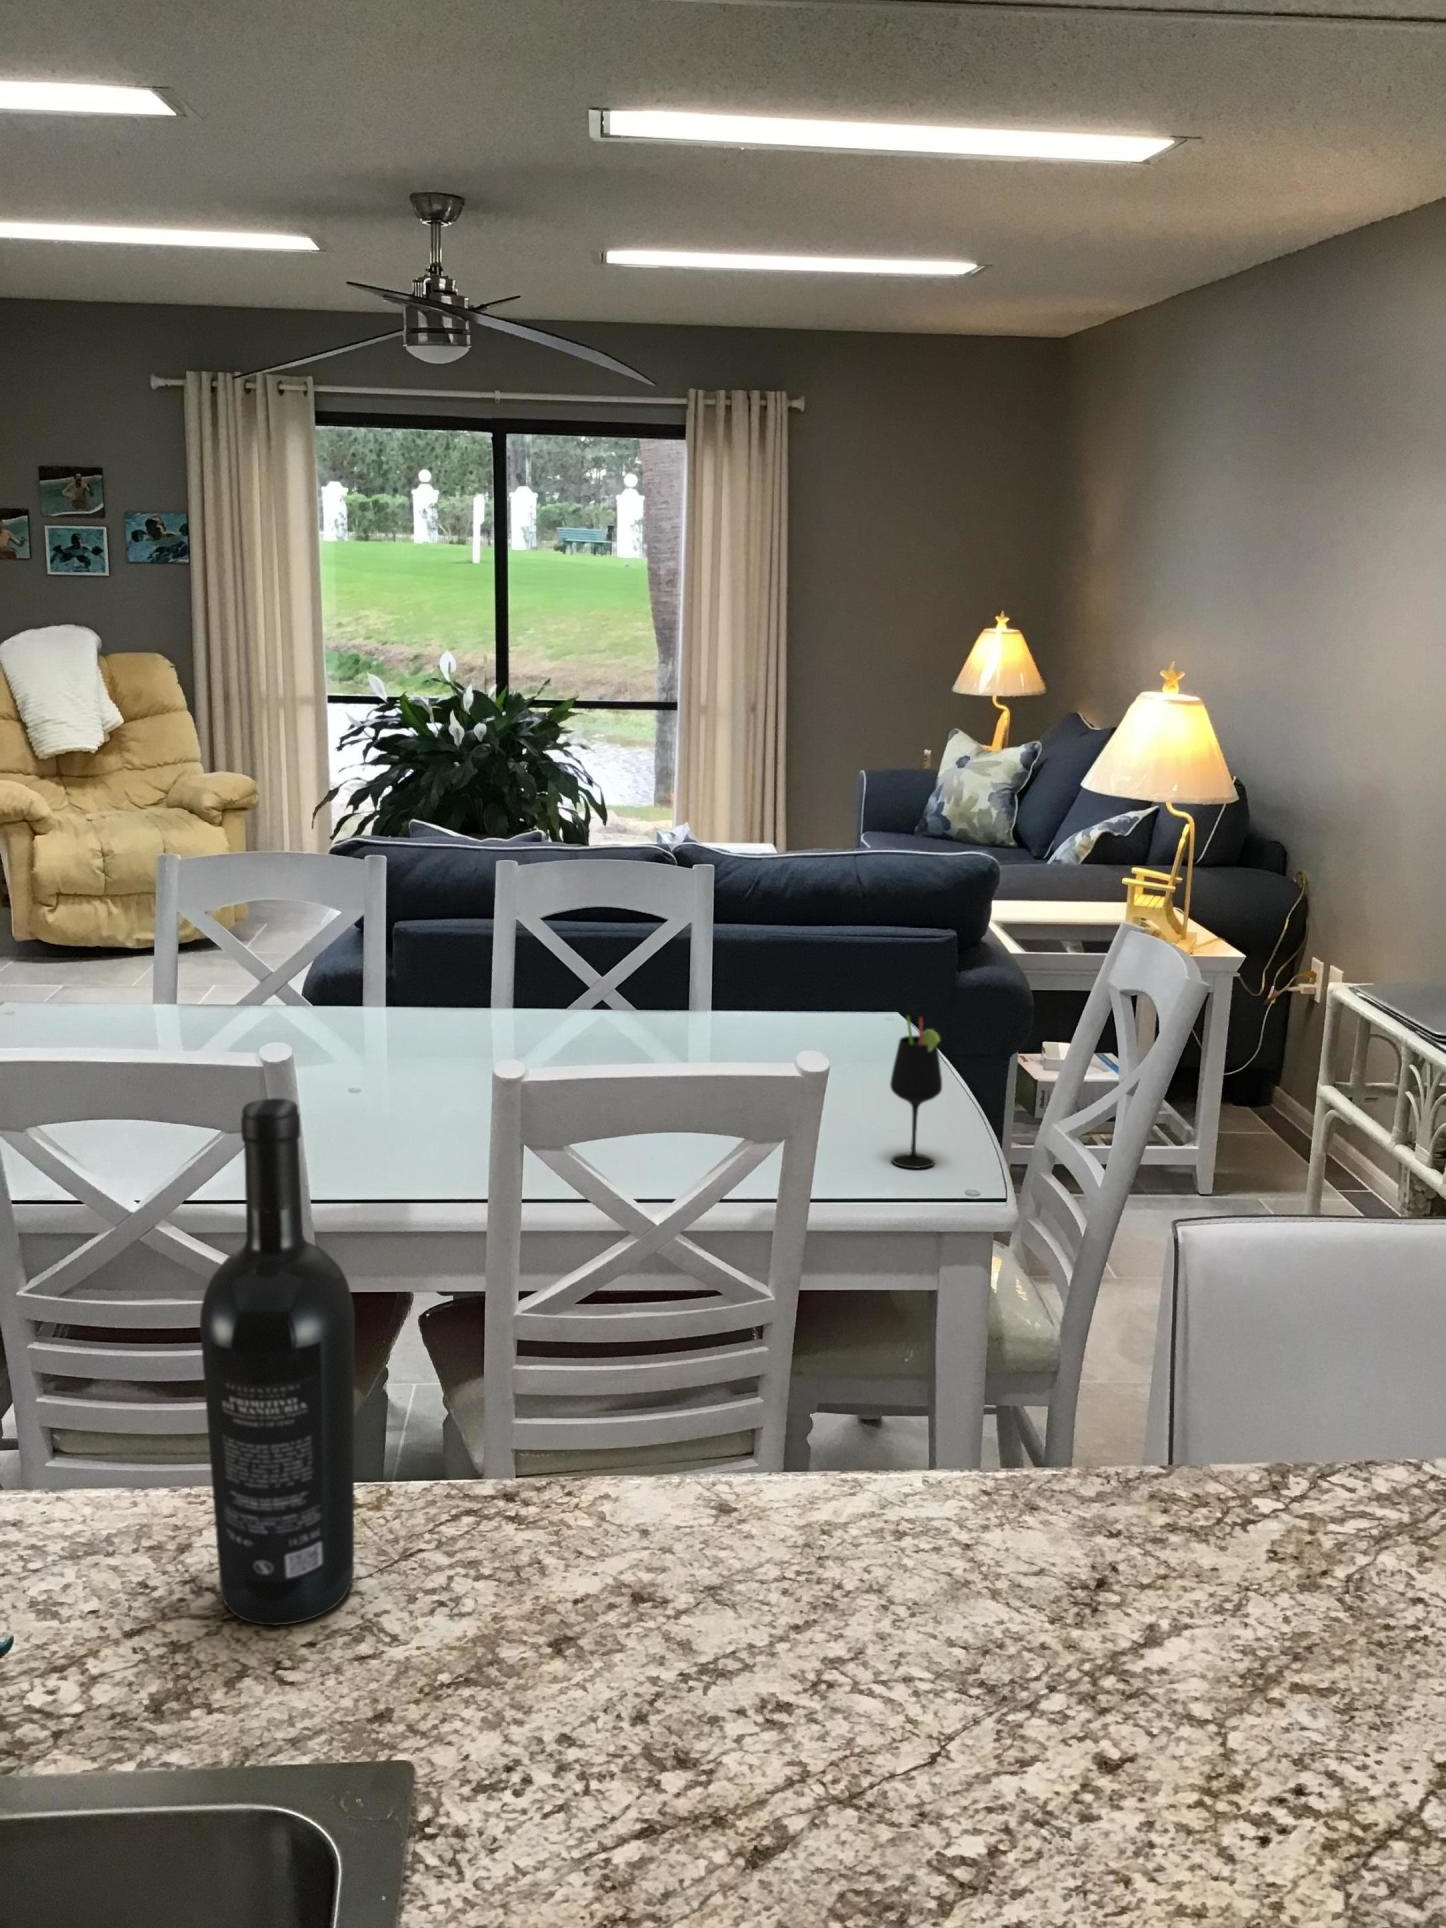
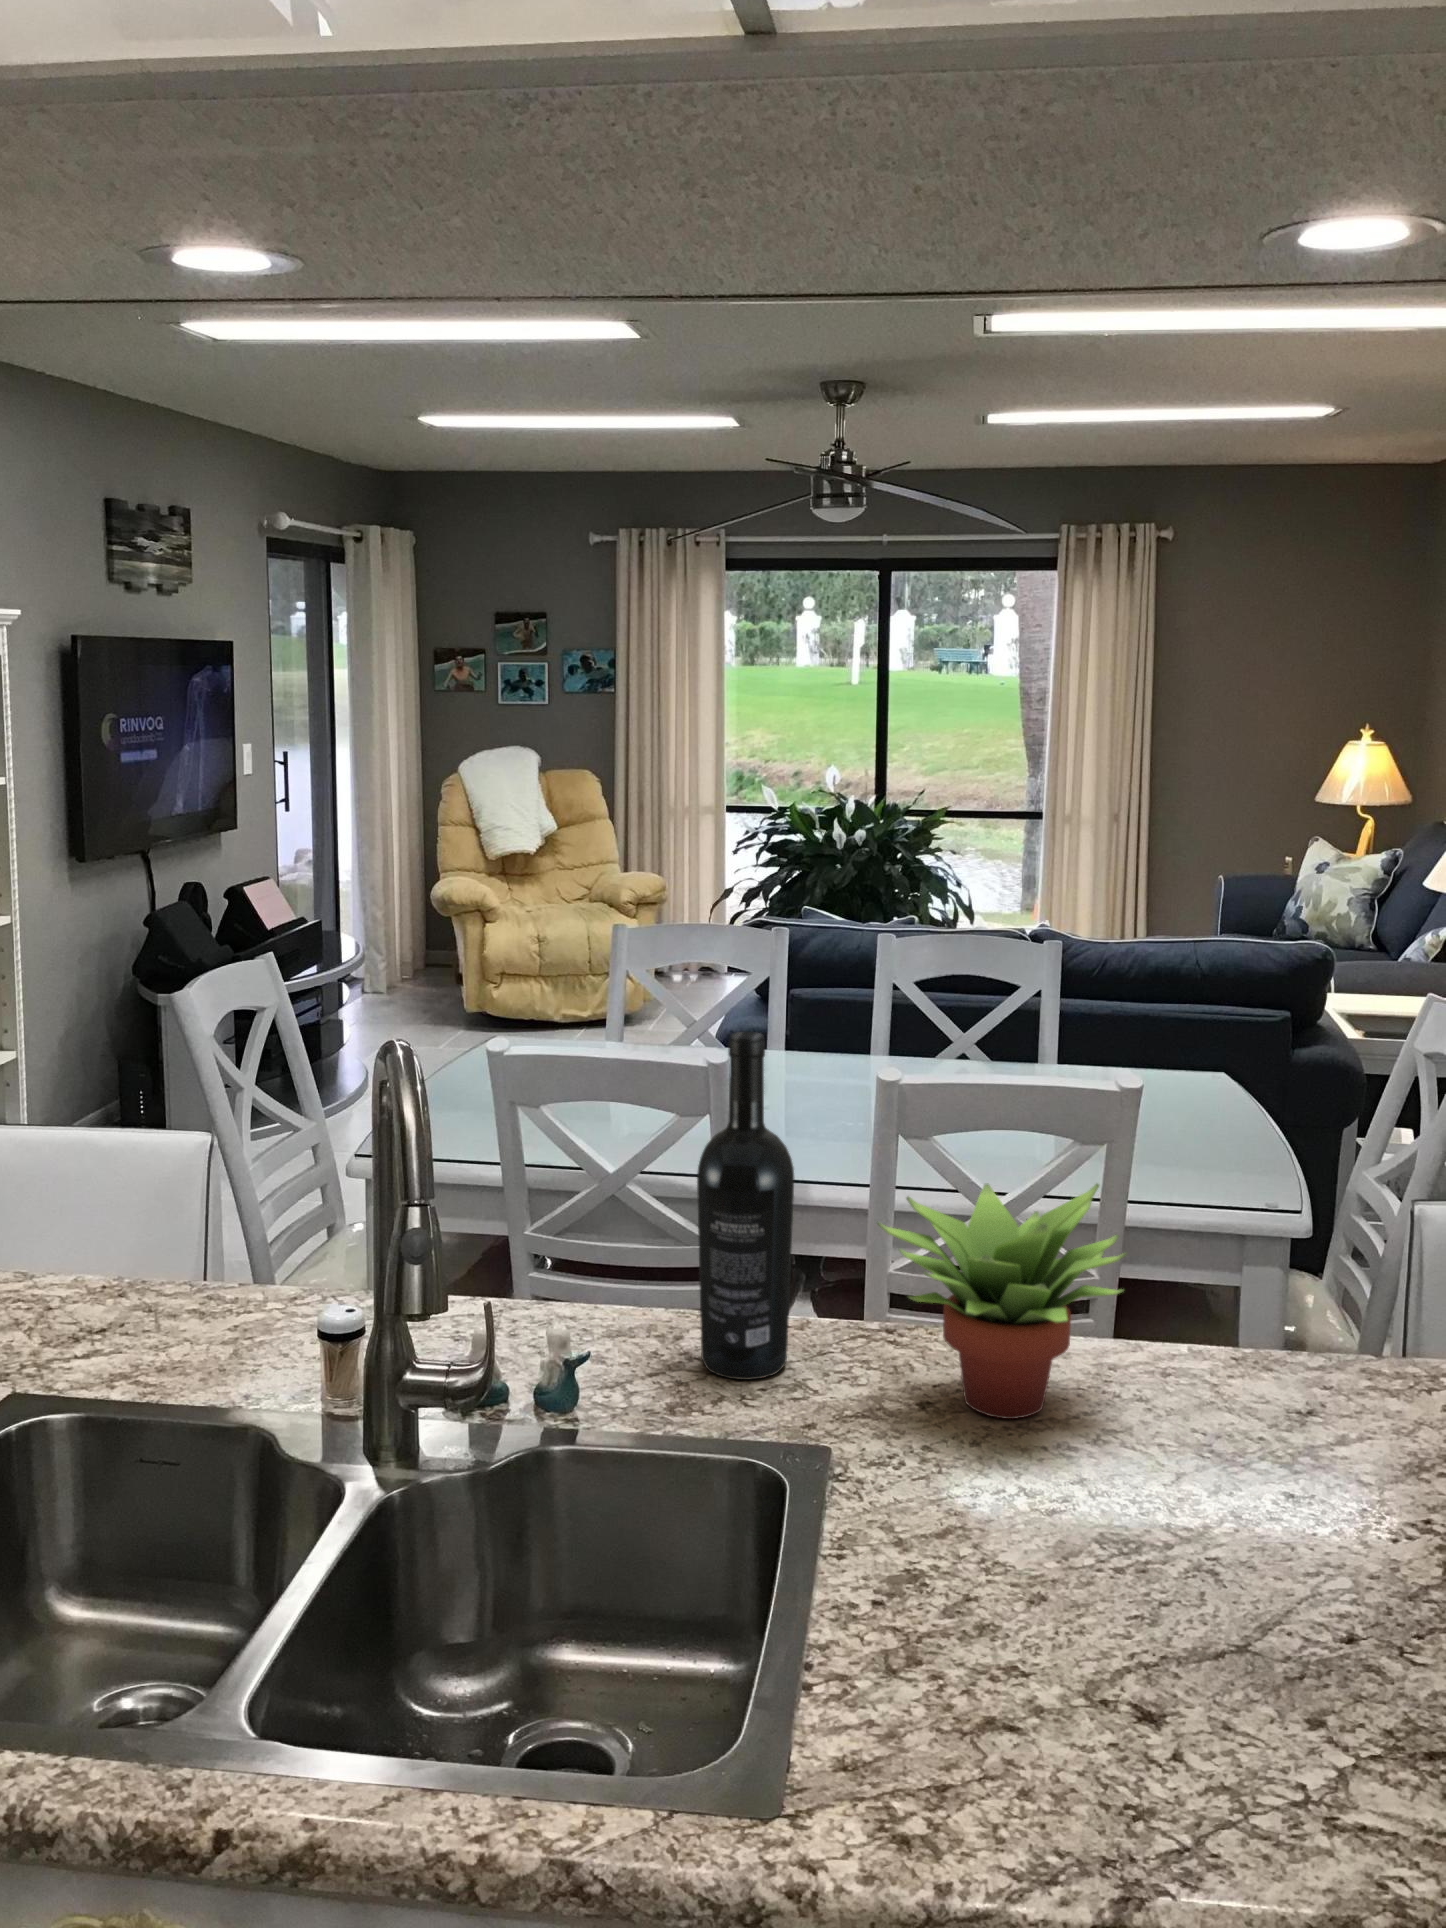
wine glass: present [890,1016,942,1168] -> none [1206,1055,1251,1186]
succulent plant: none [478,1296,851,1658] -> present [877,1183,1127,1419]

